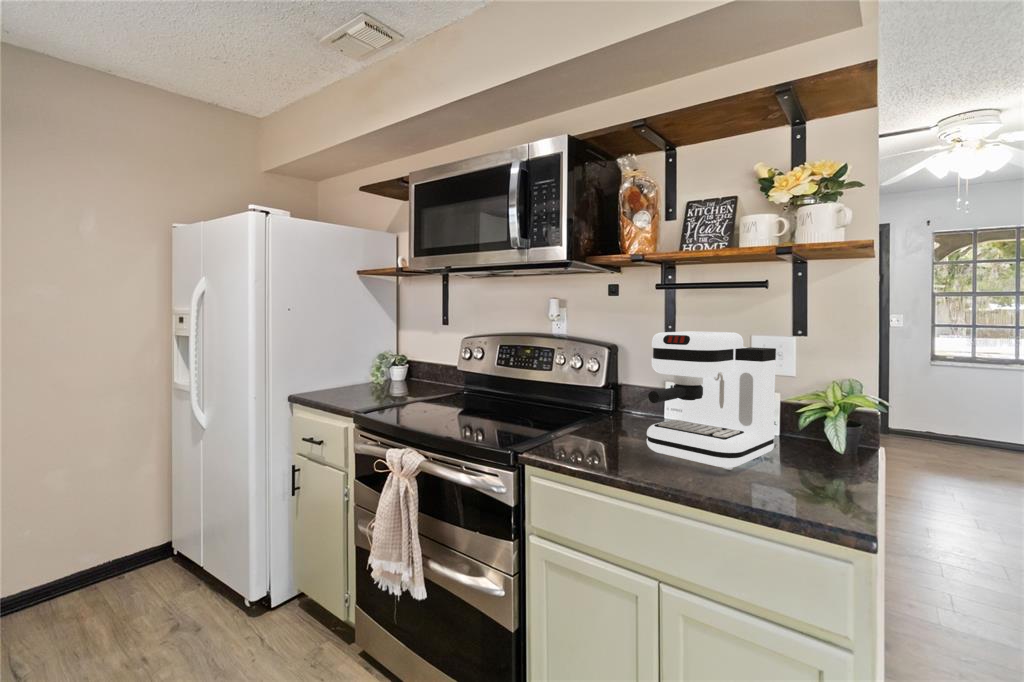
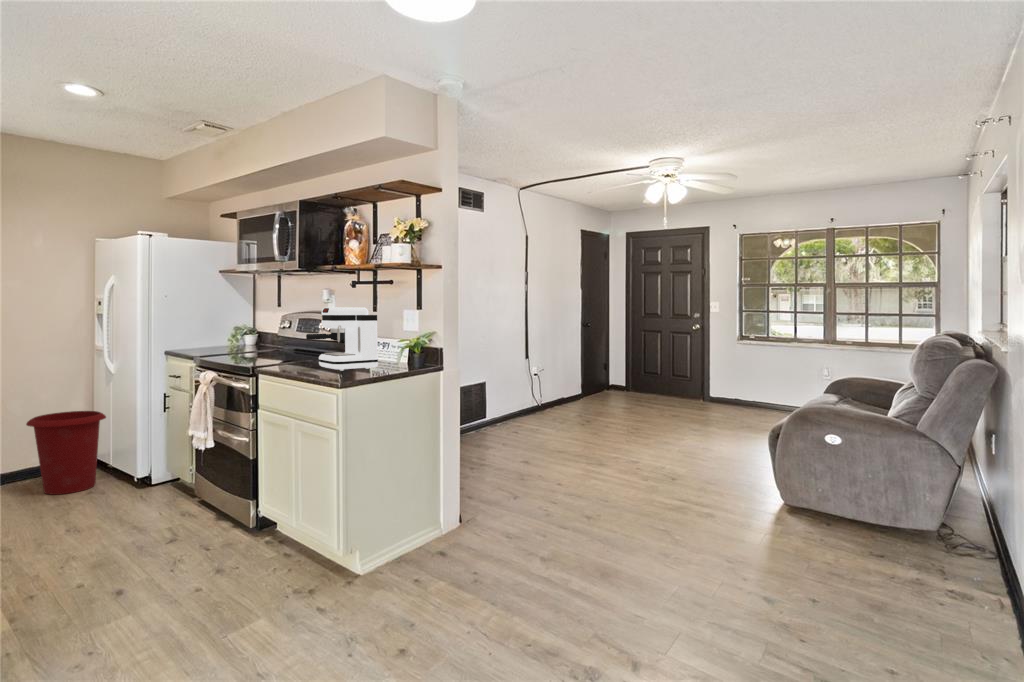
waste bin: none [65,485,194,634] -> present [26,411,106,495]

